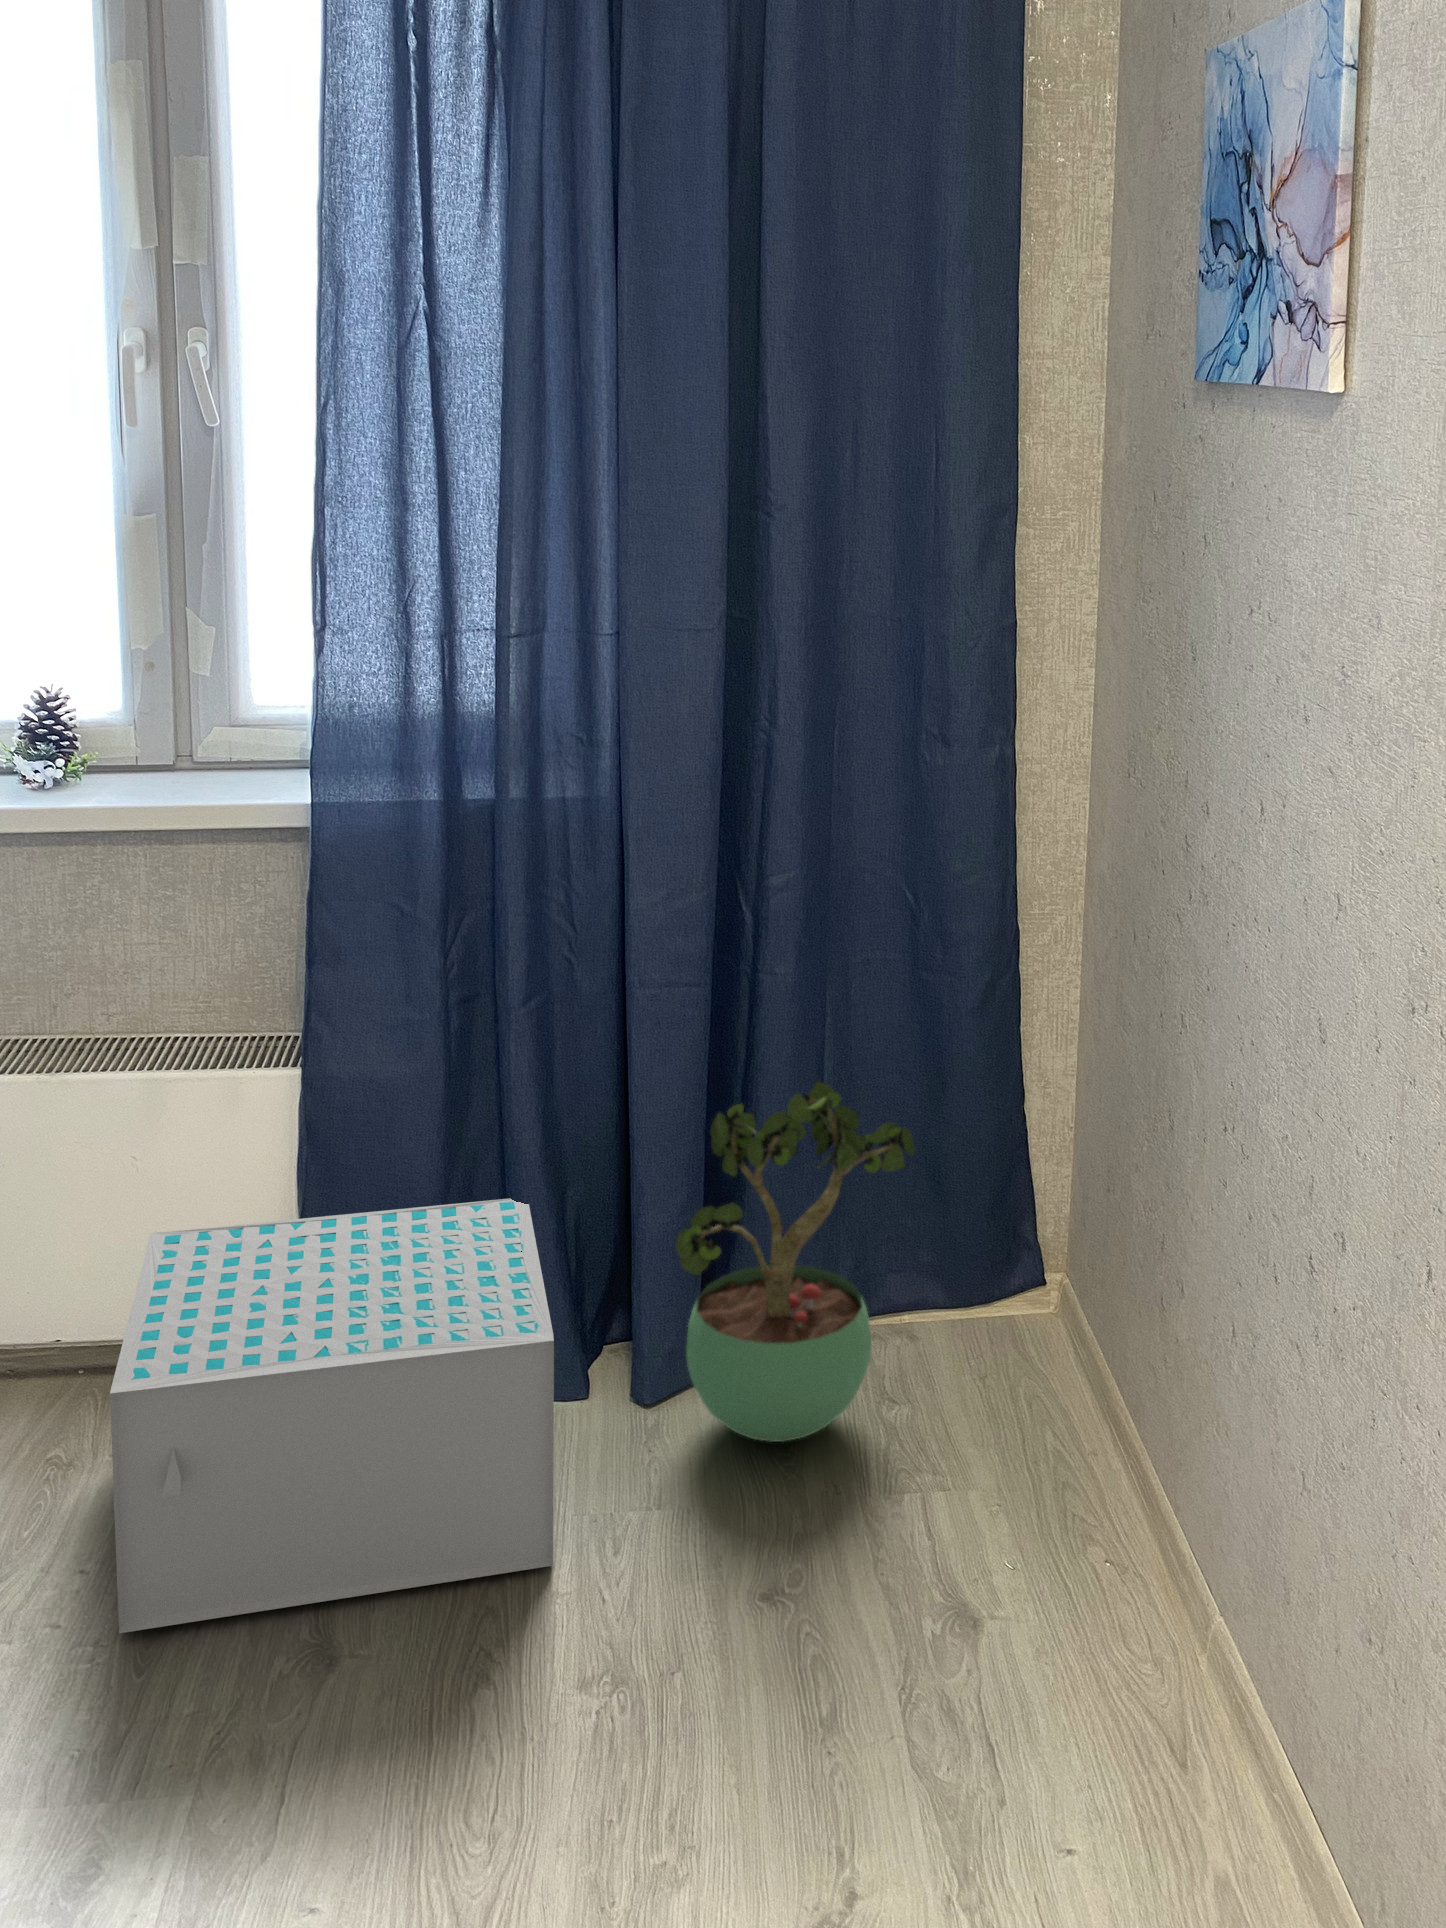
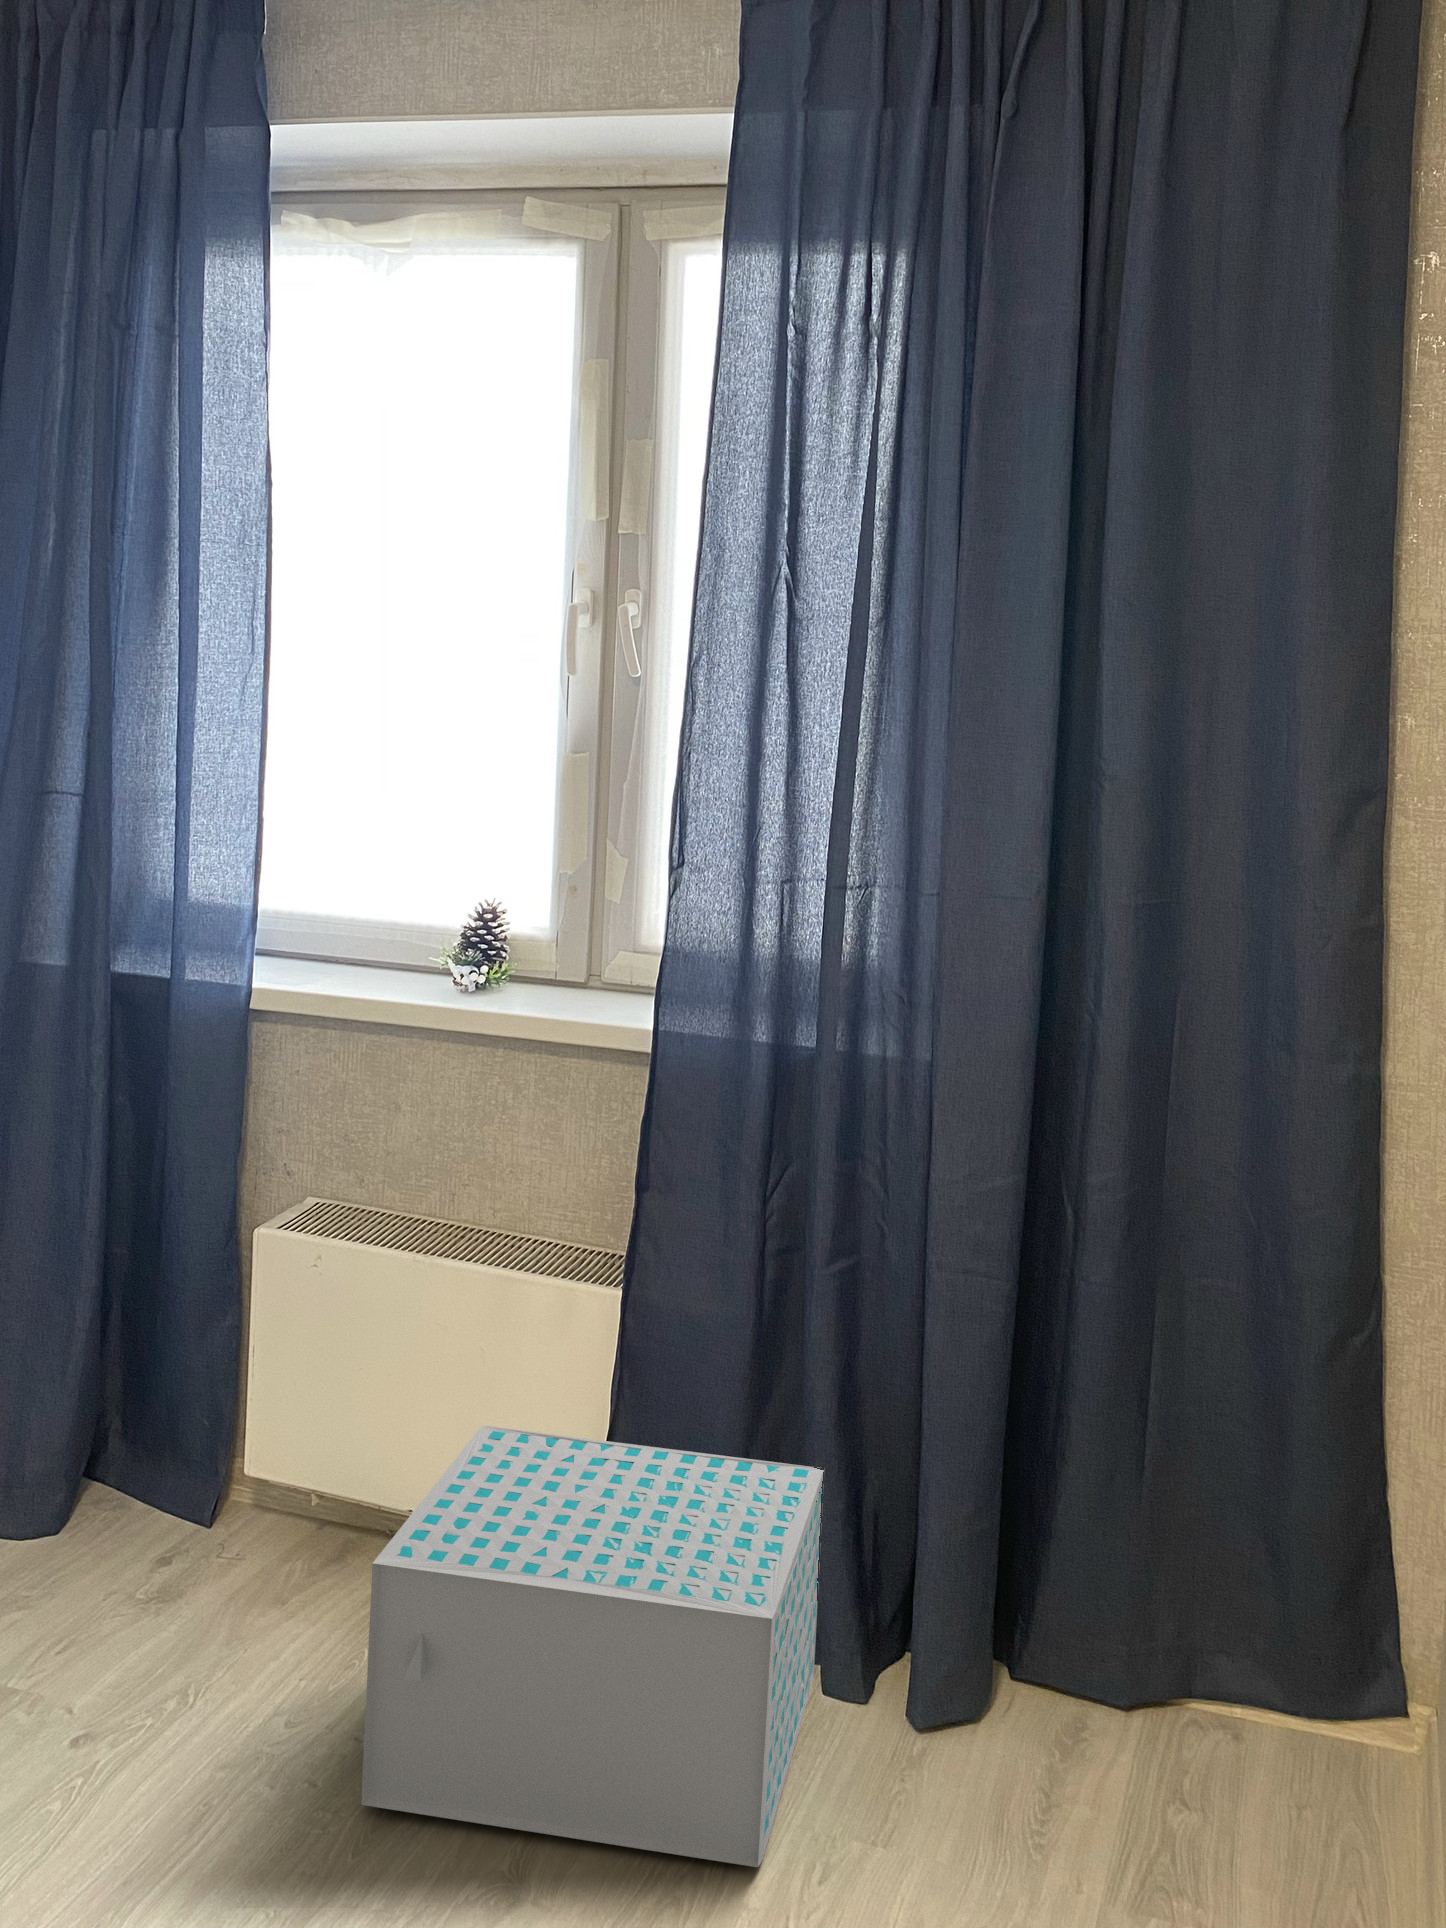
potted plant: present [675,1081,915,1442] -> none [934,1400,1208,1809]

